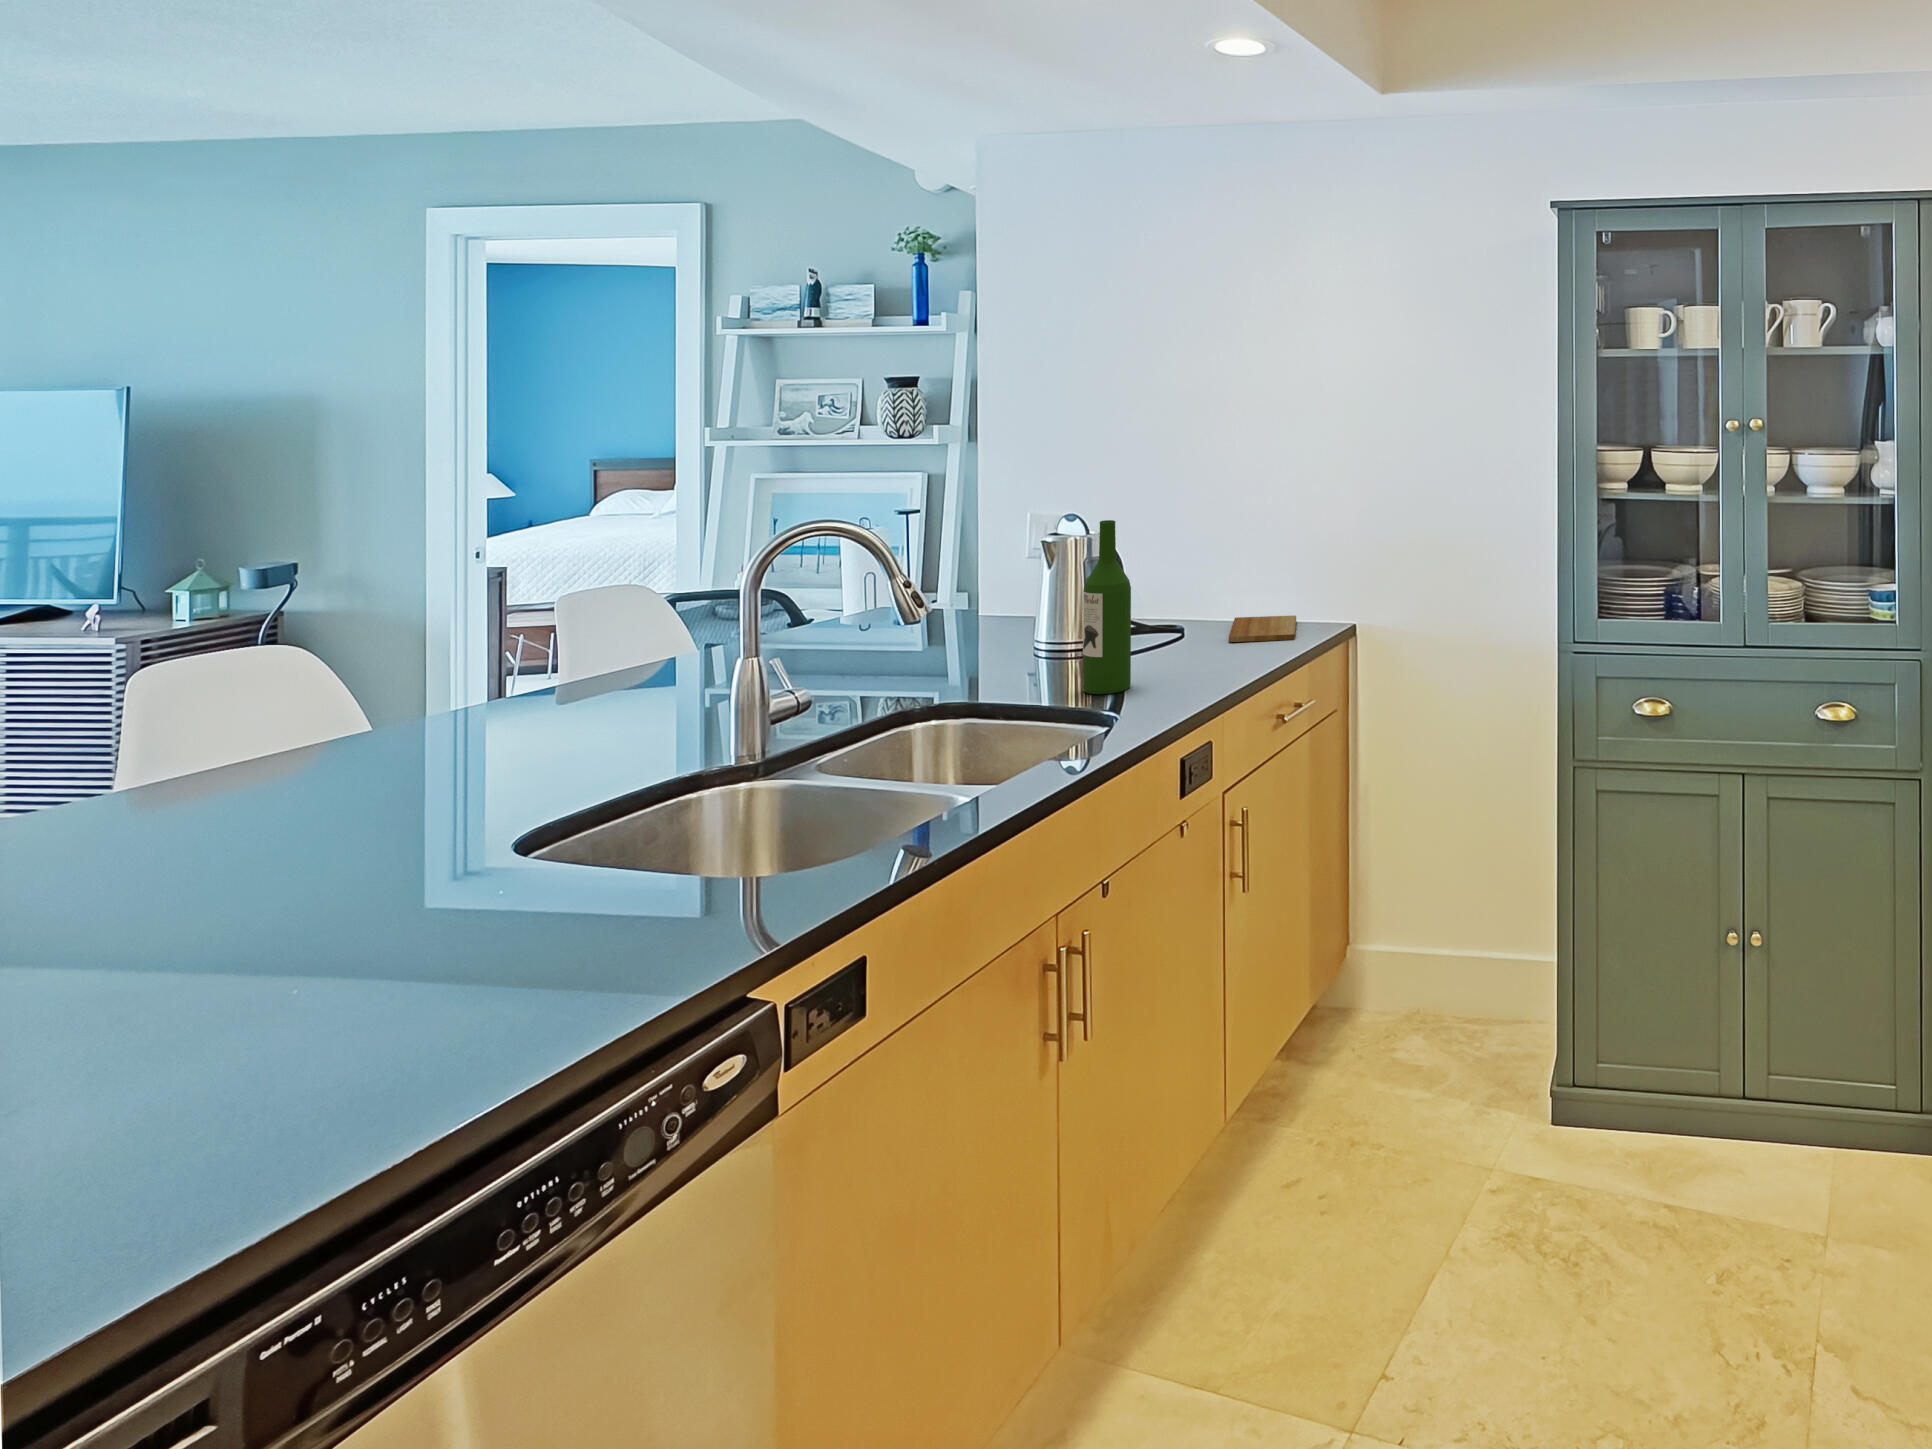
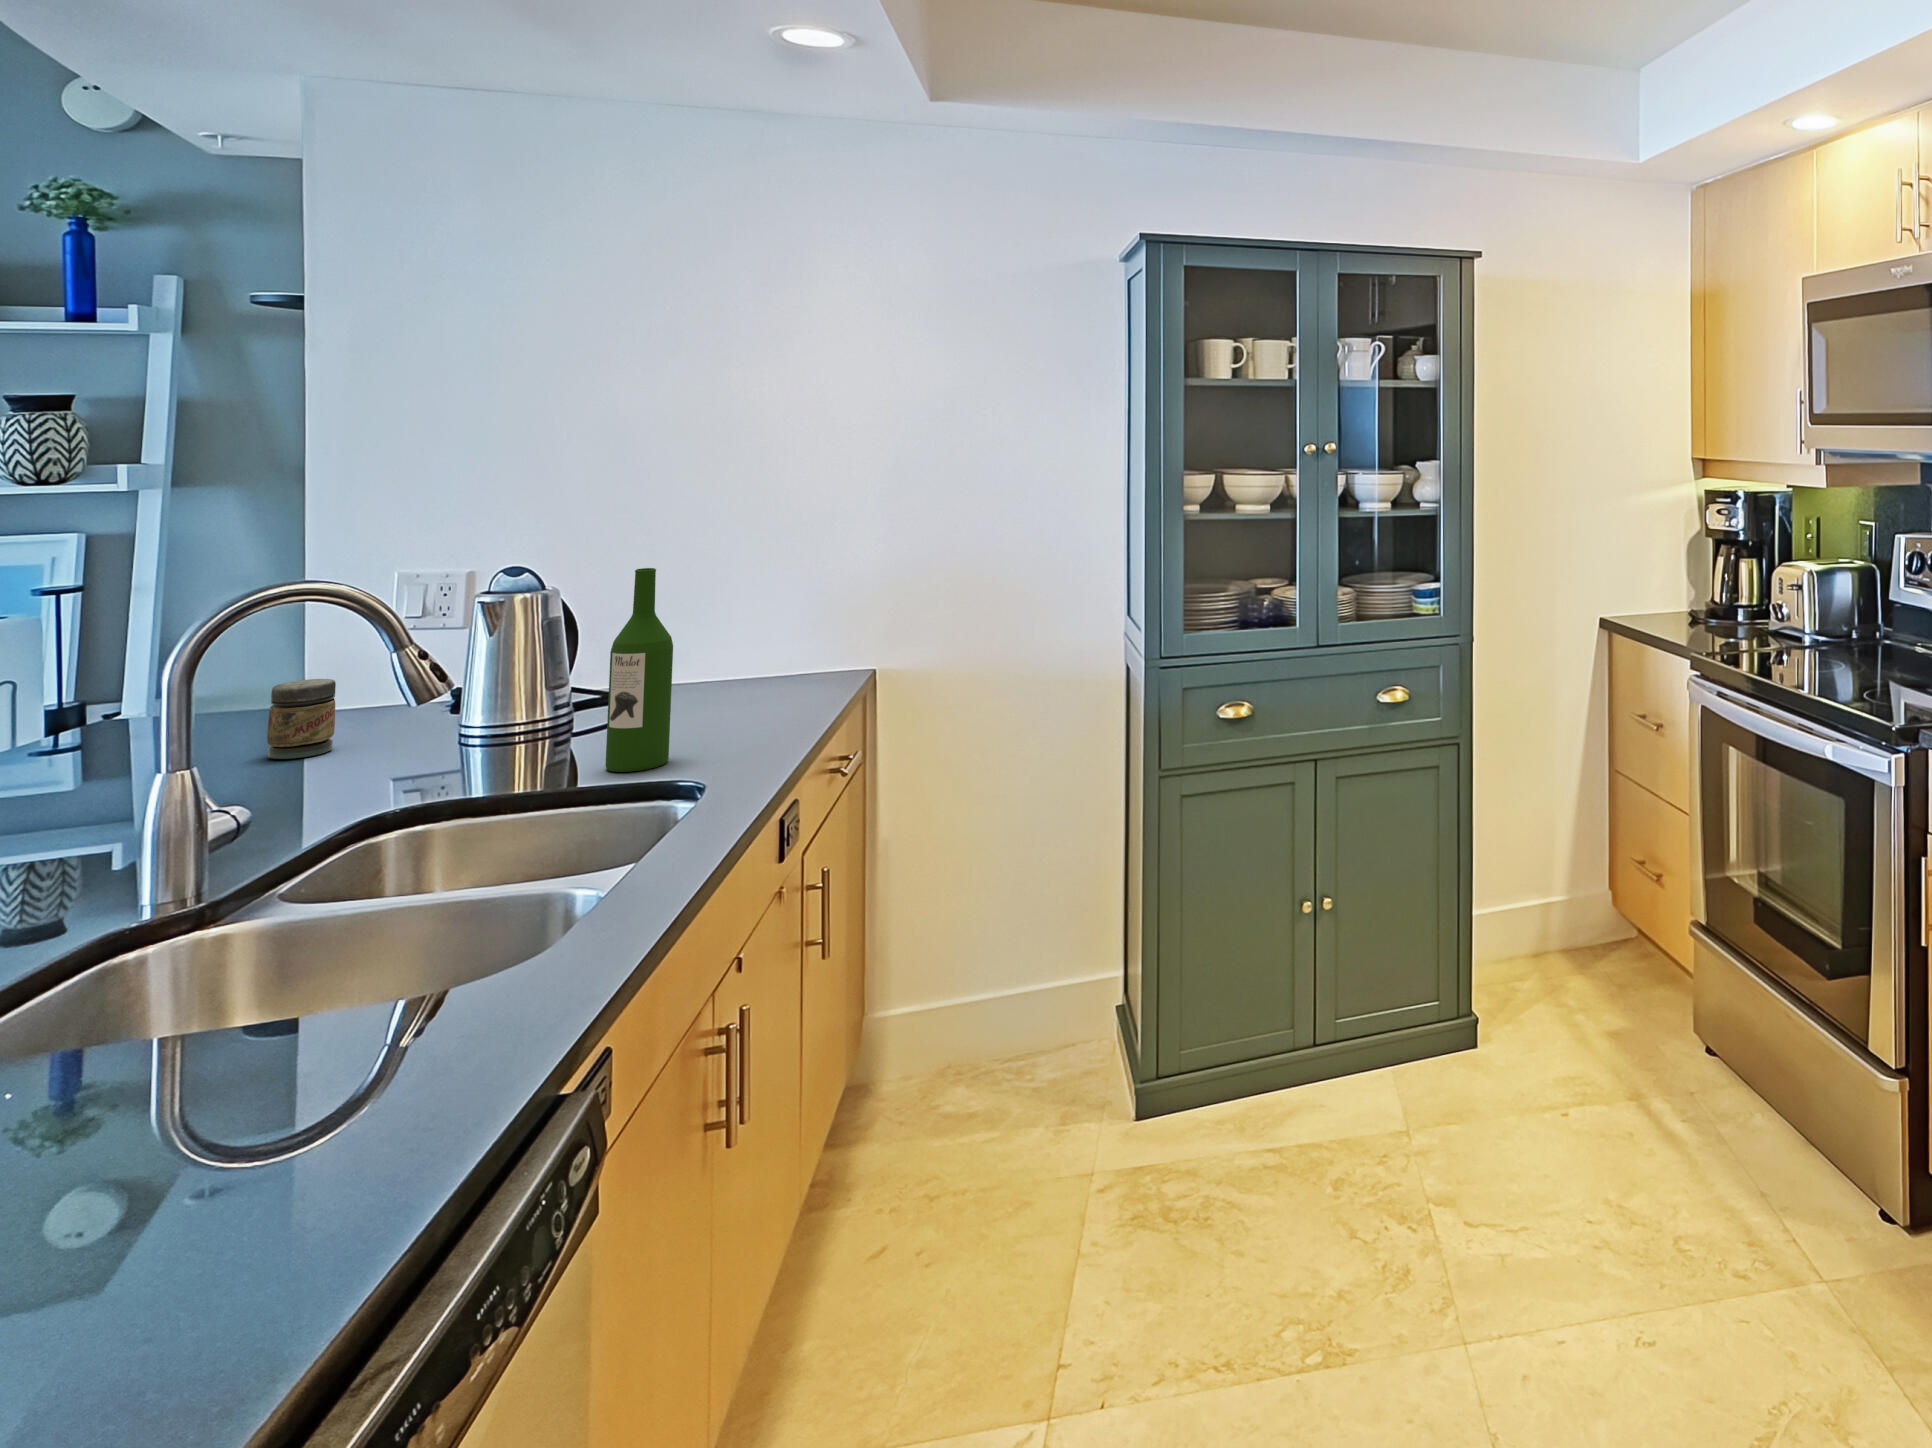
jar: none [926,591,967,650] -> present [267,679,336,759]
cutting board: present [1229,616,1296,642] -> none [713,672,815,705]

